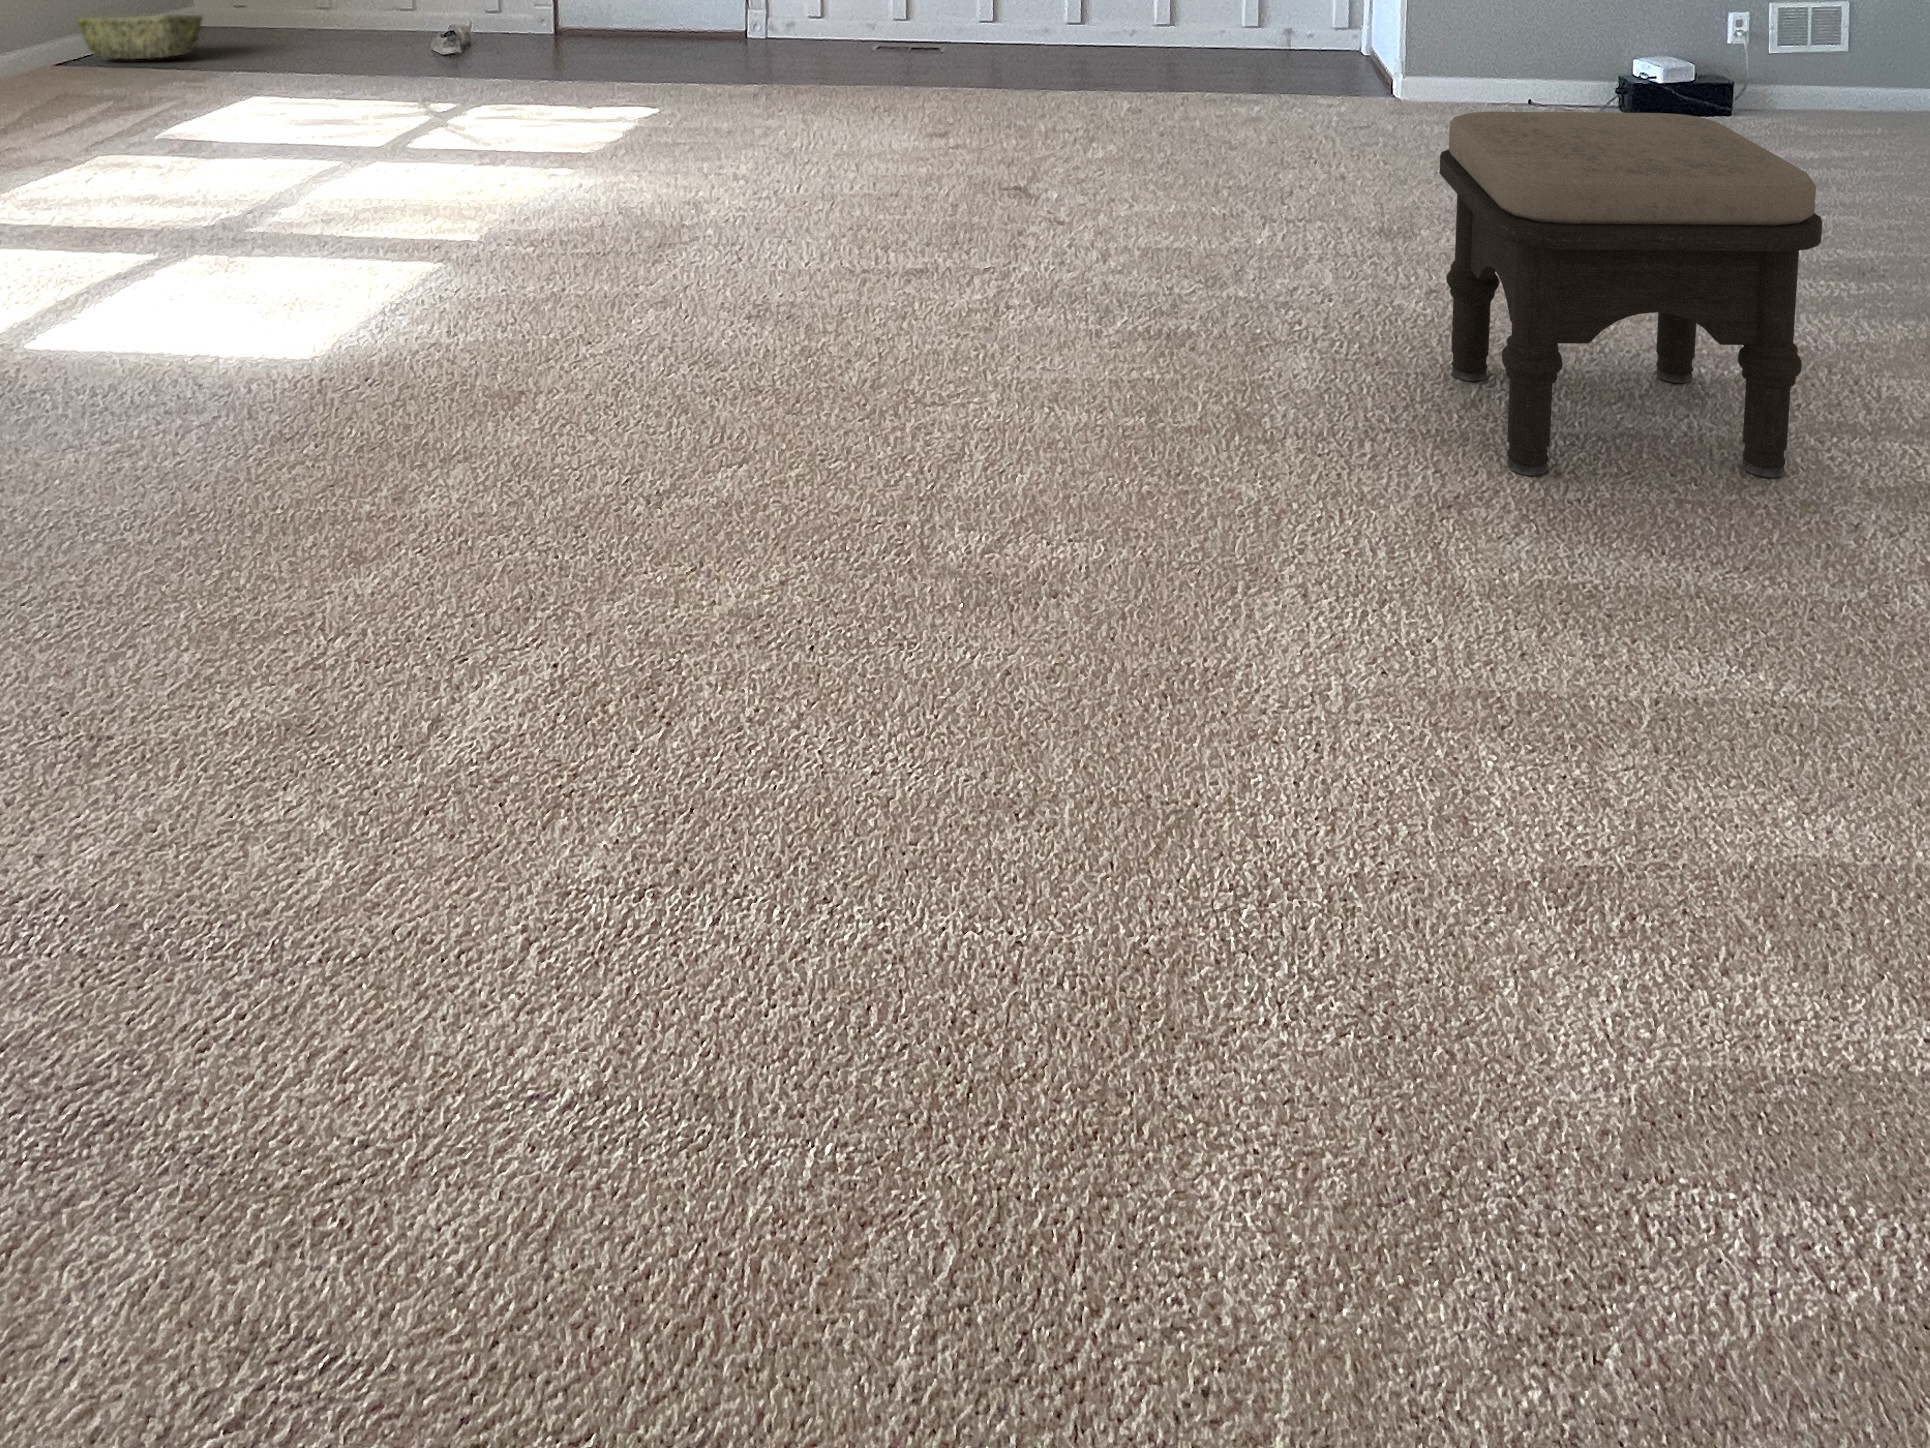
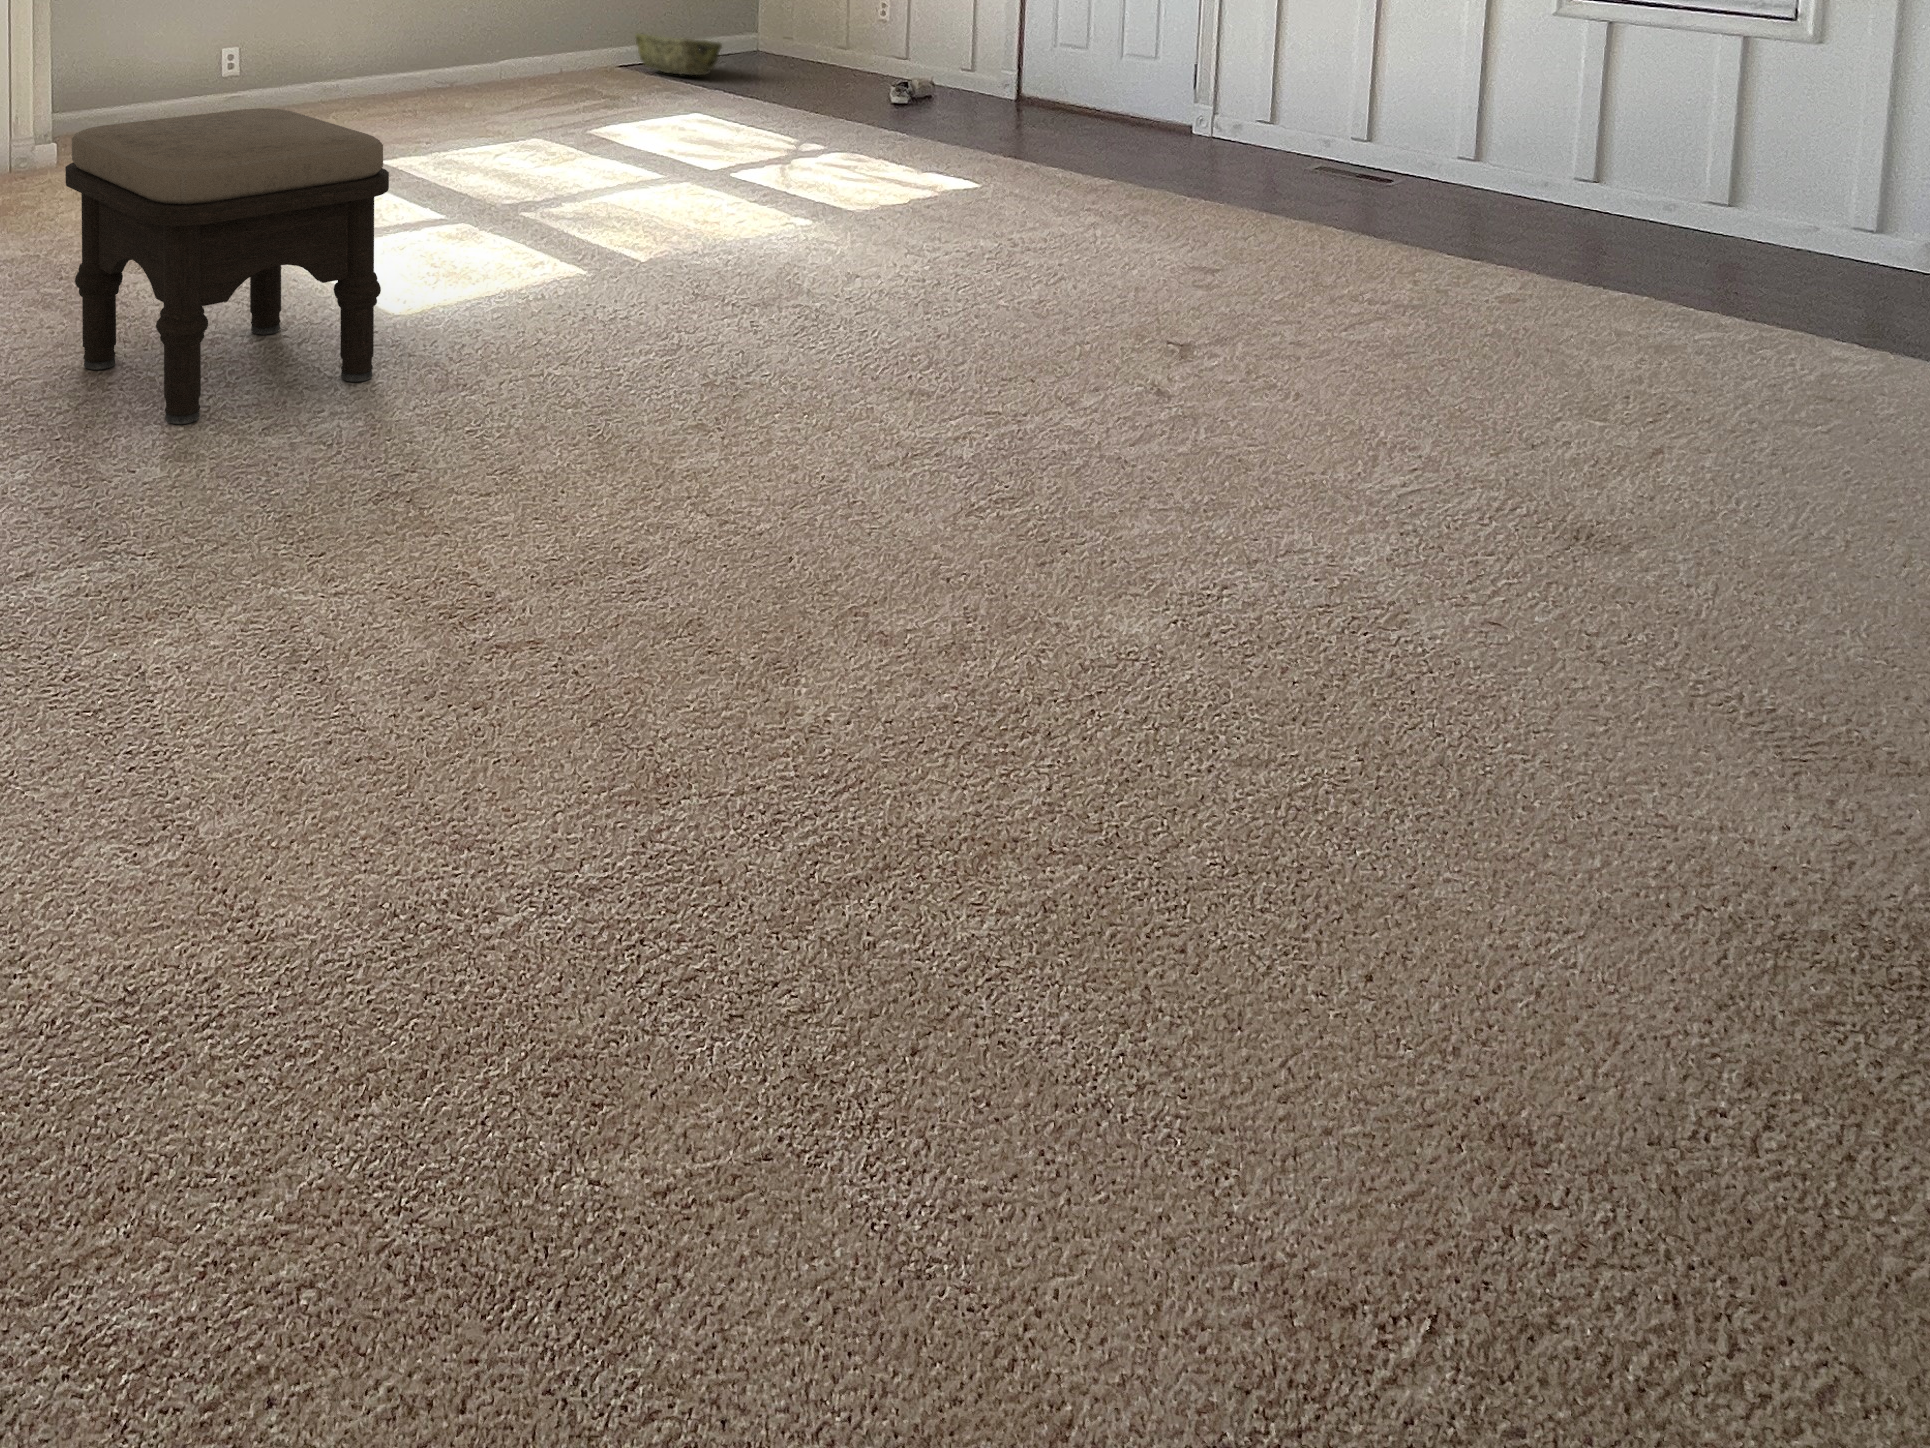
ottoman: present [1439,112,1822,478] -> present [65,108,389,424]

